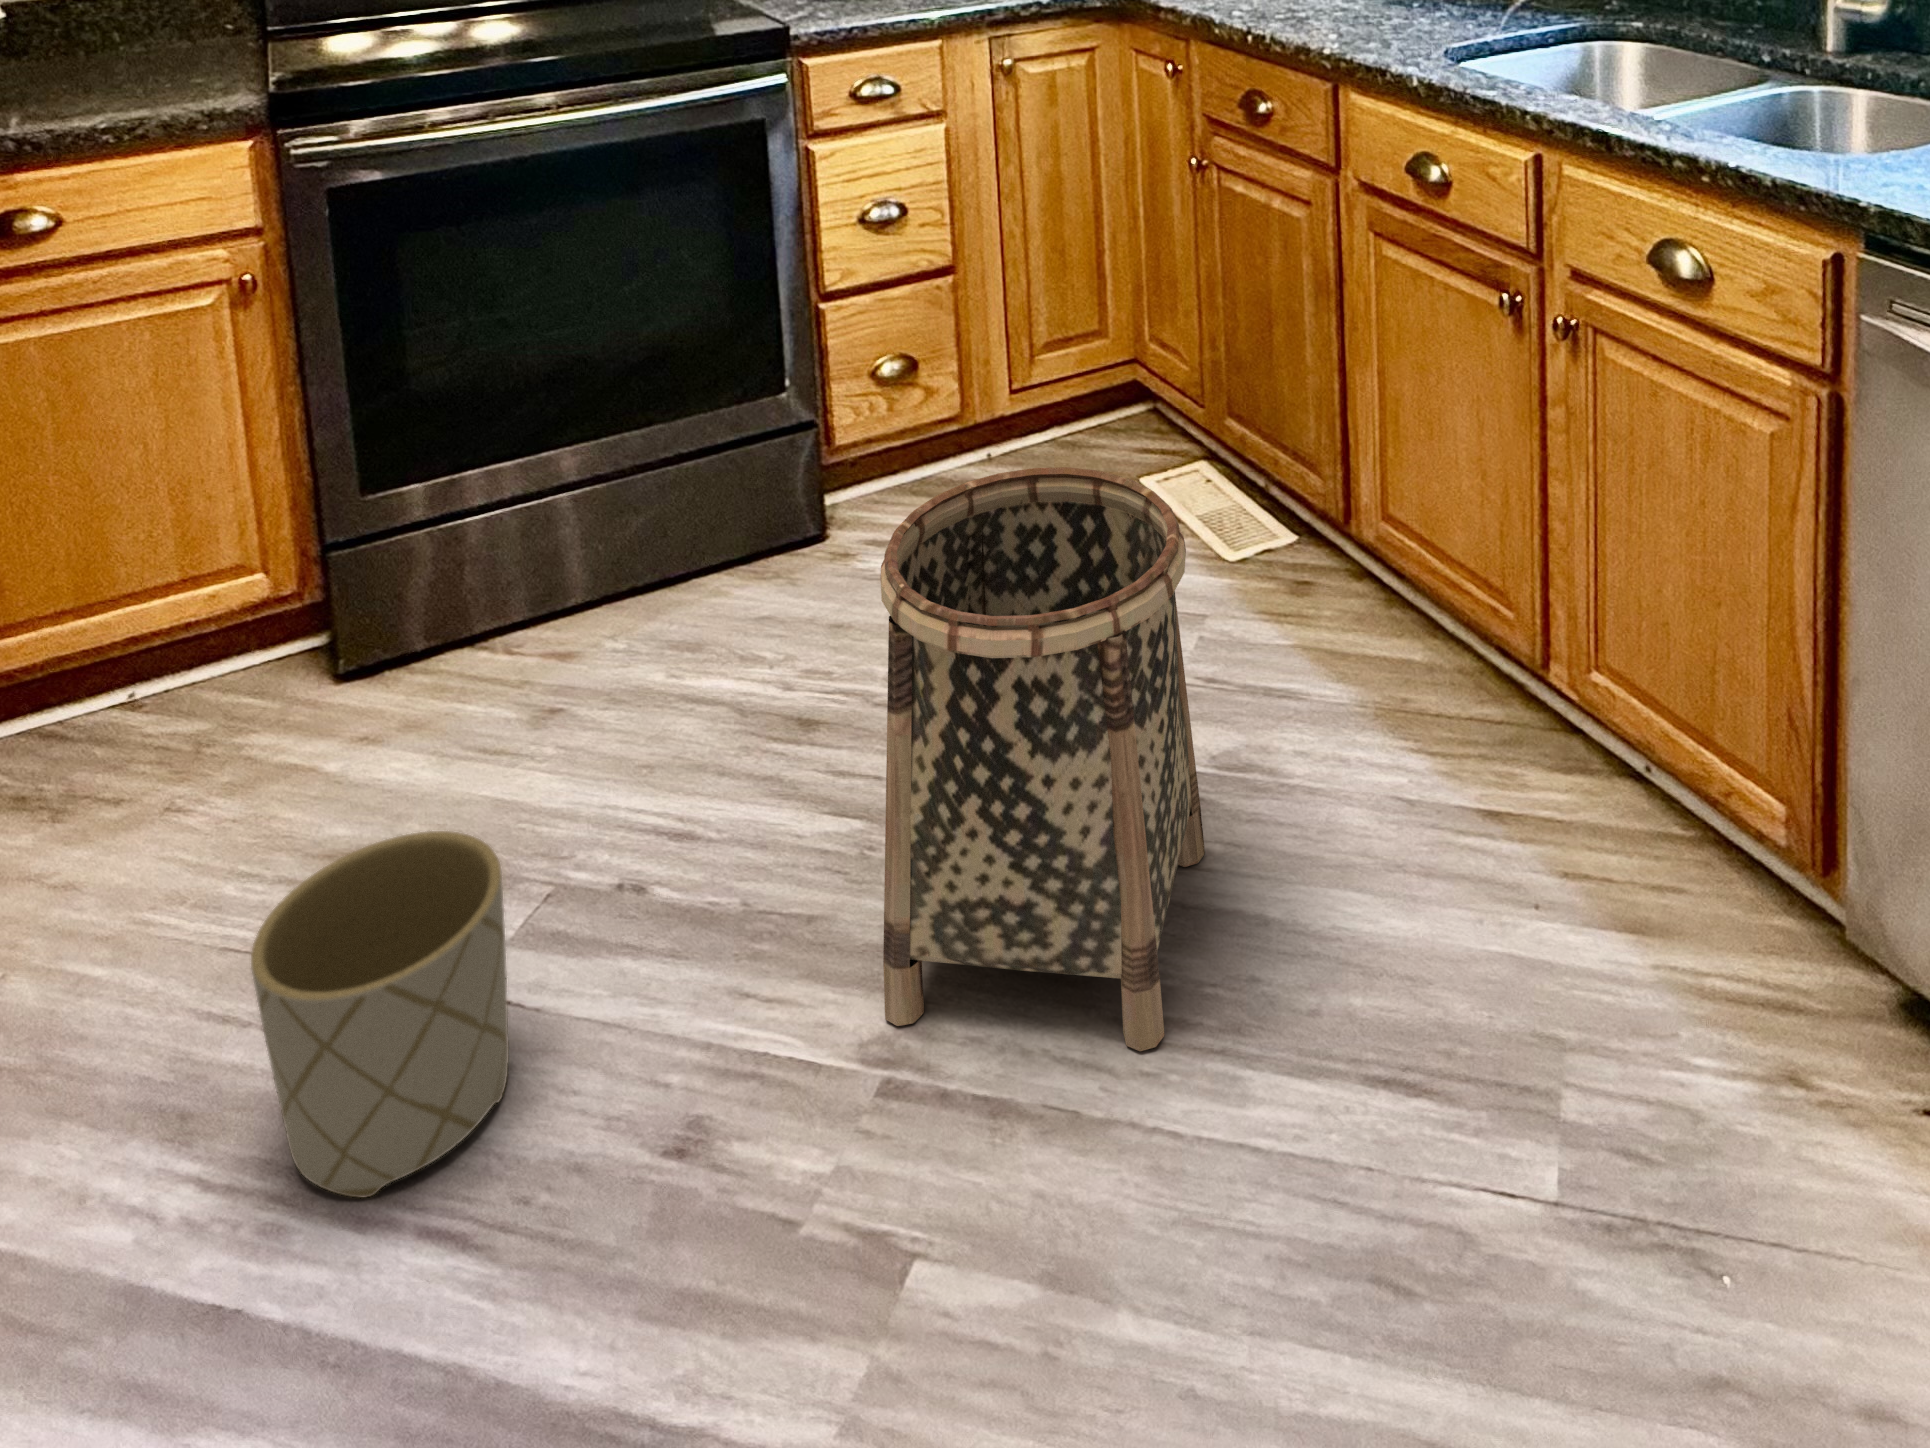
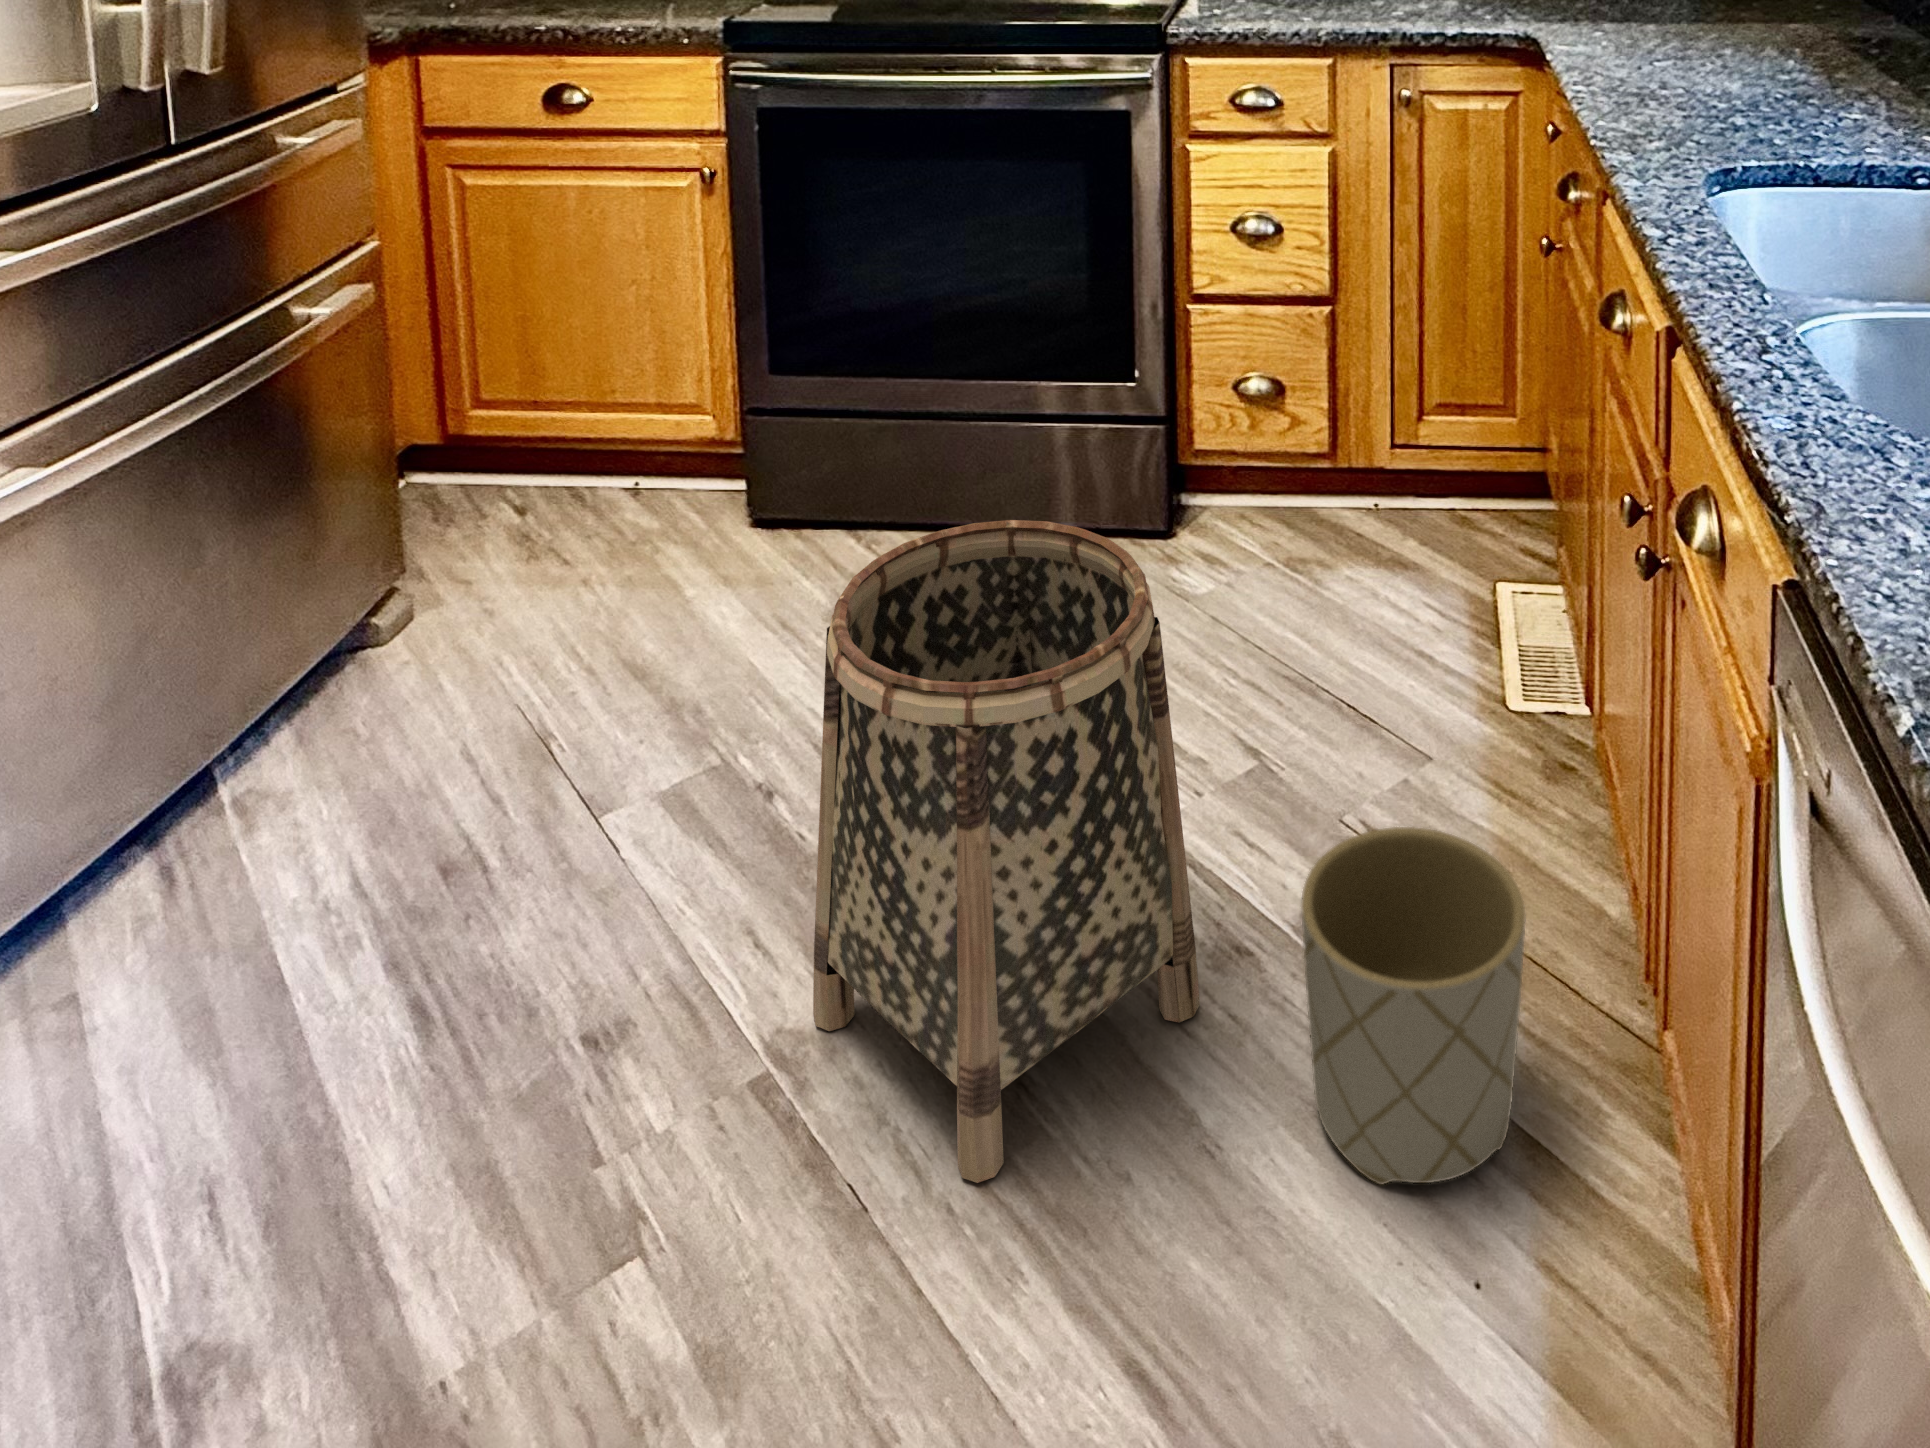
planter: present [251,831,509,1197] -> present [1301,827,1526,1184]

